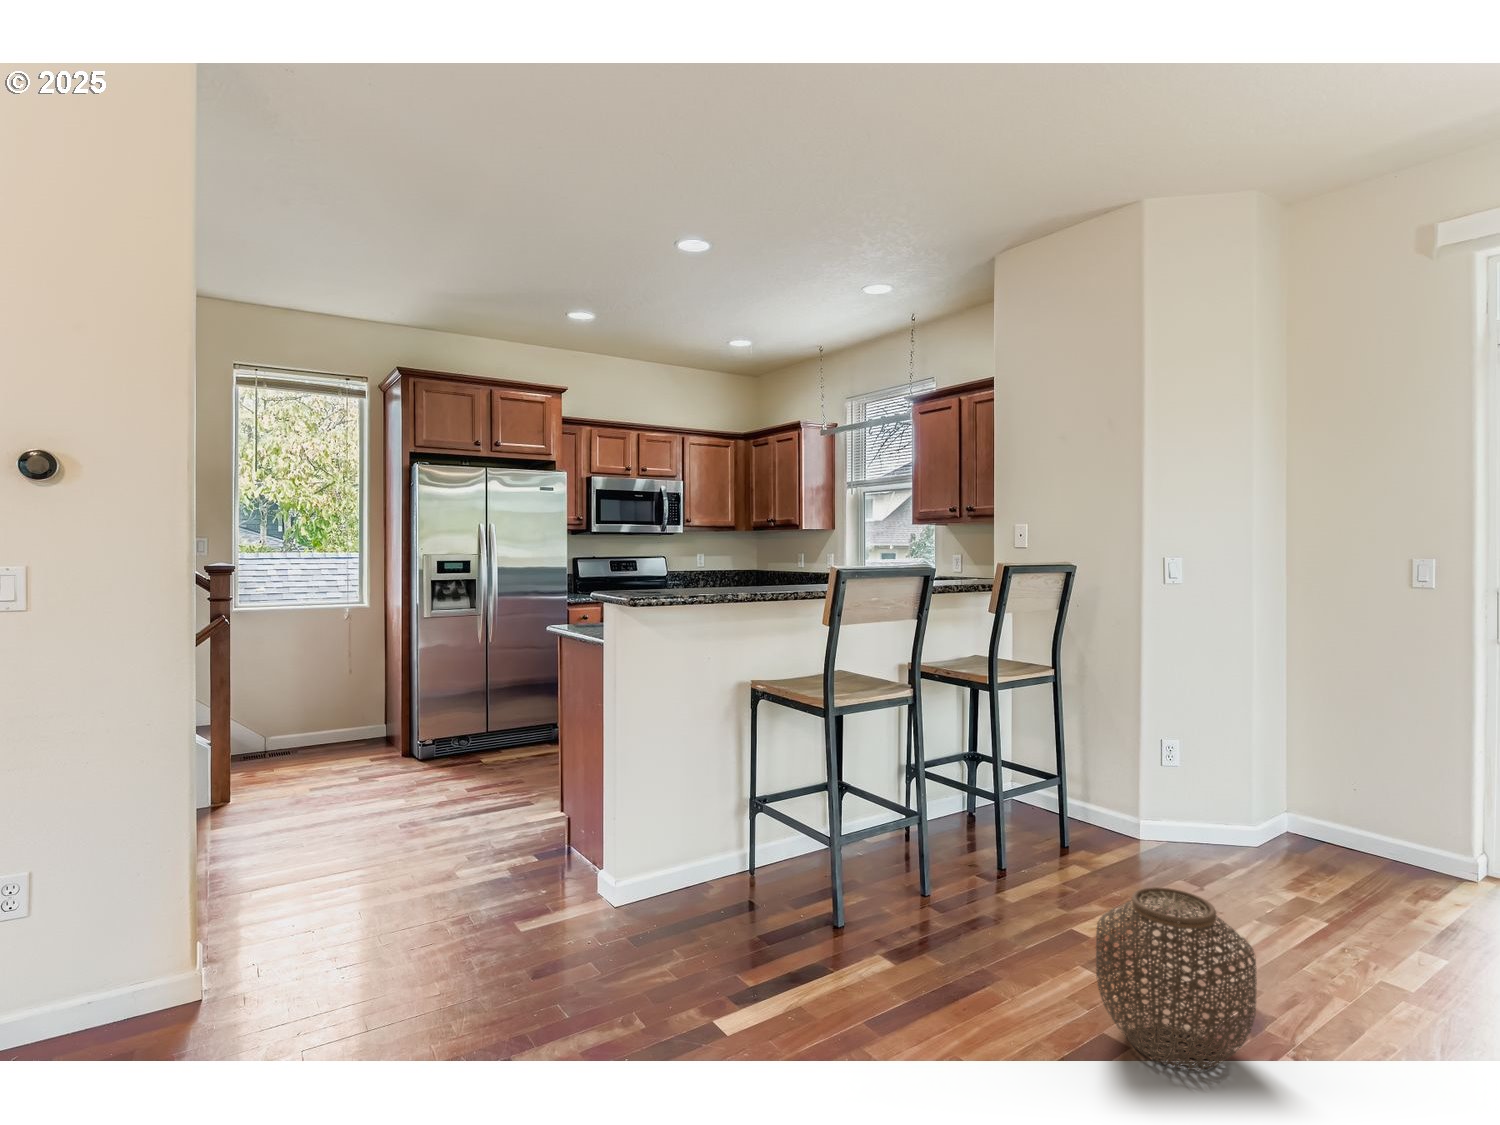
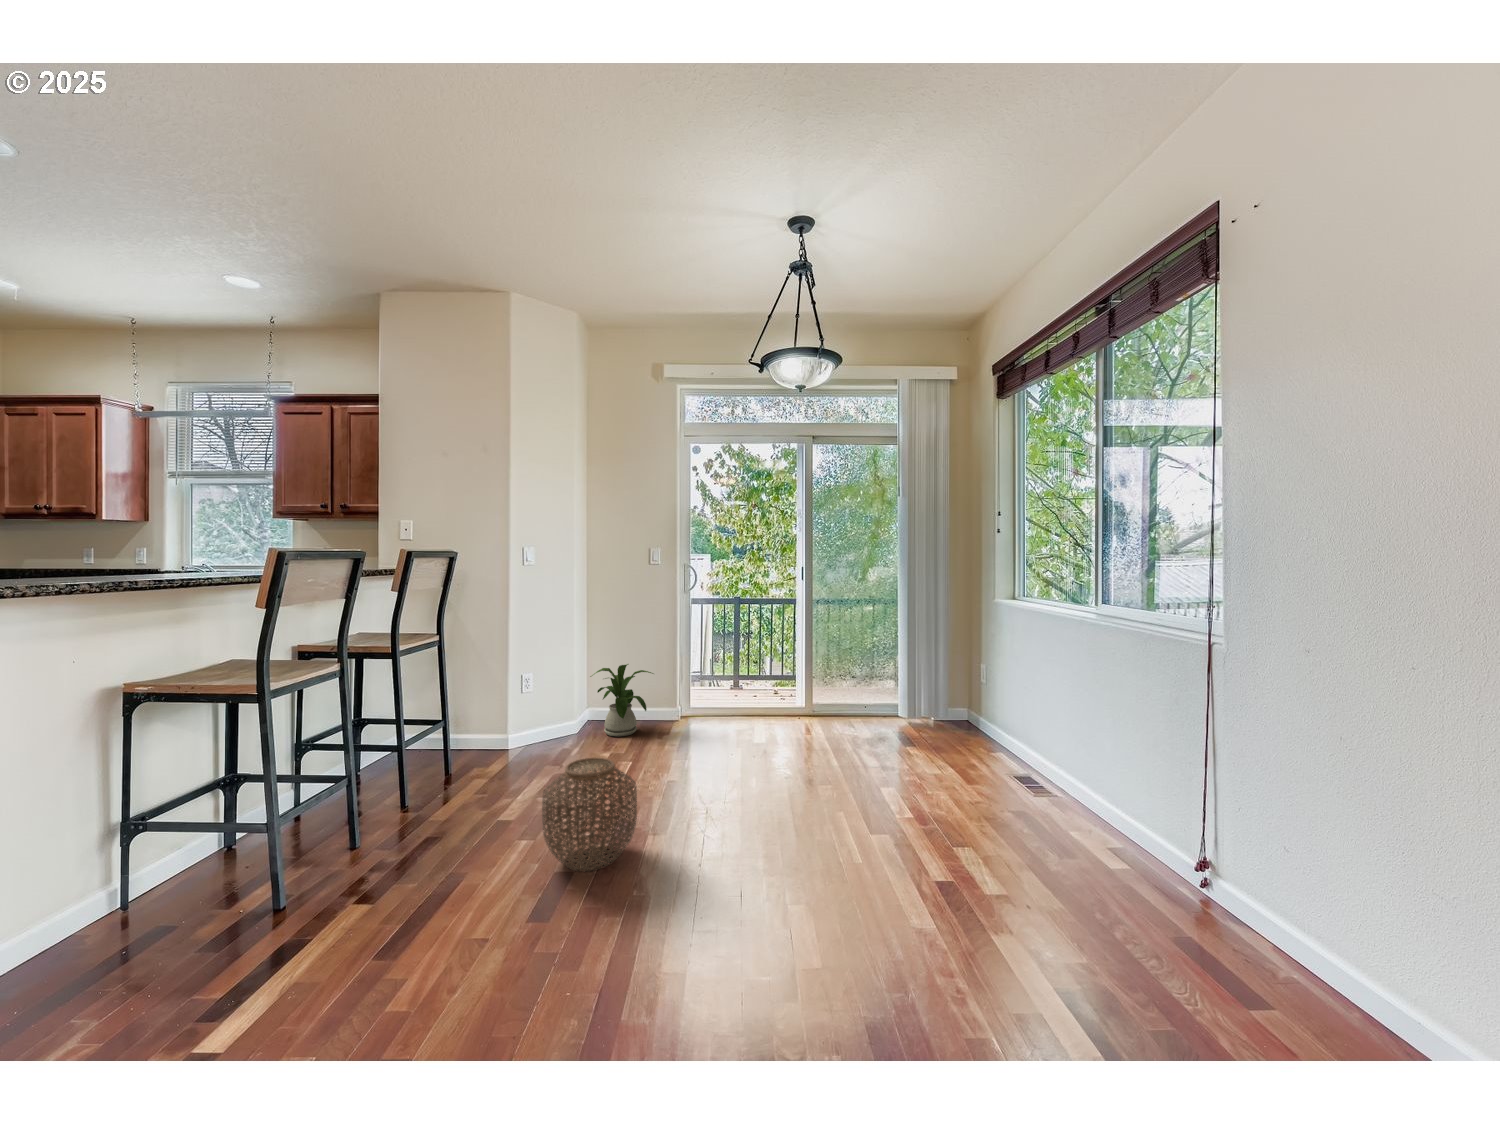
house plant: none [1277,753,1408,877] -> present [590,664,653,737]

